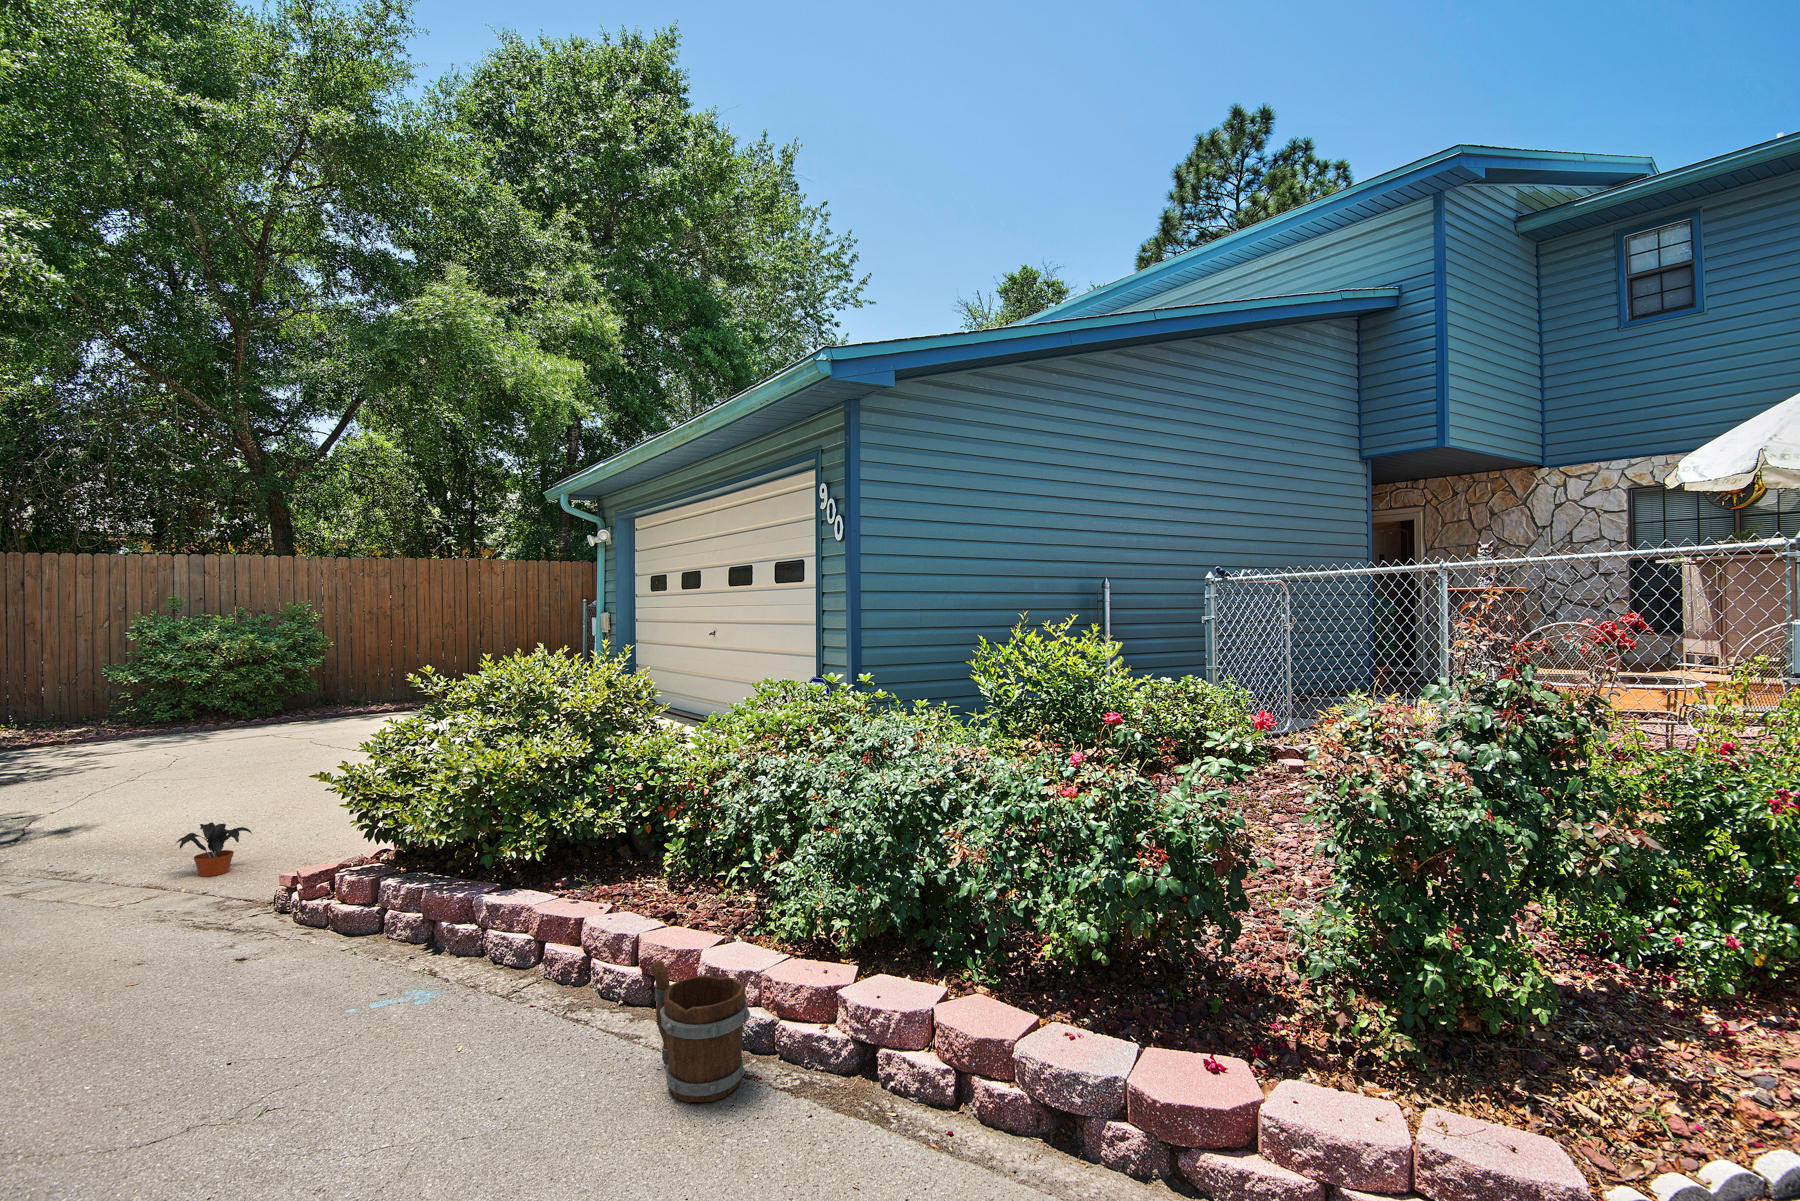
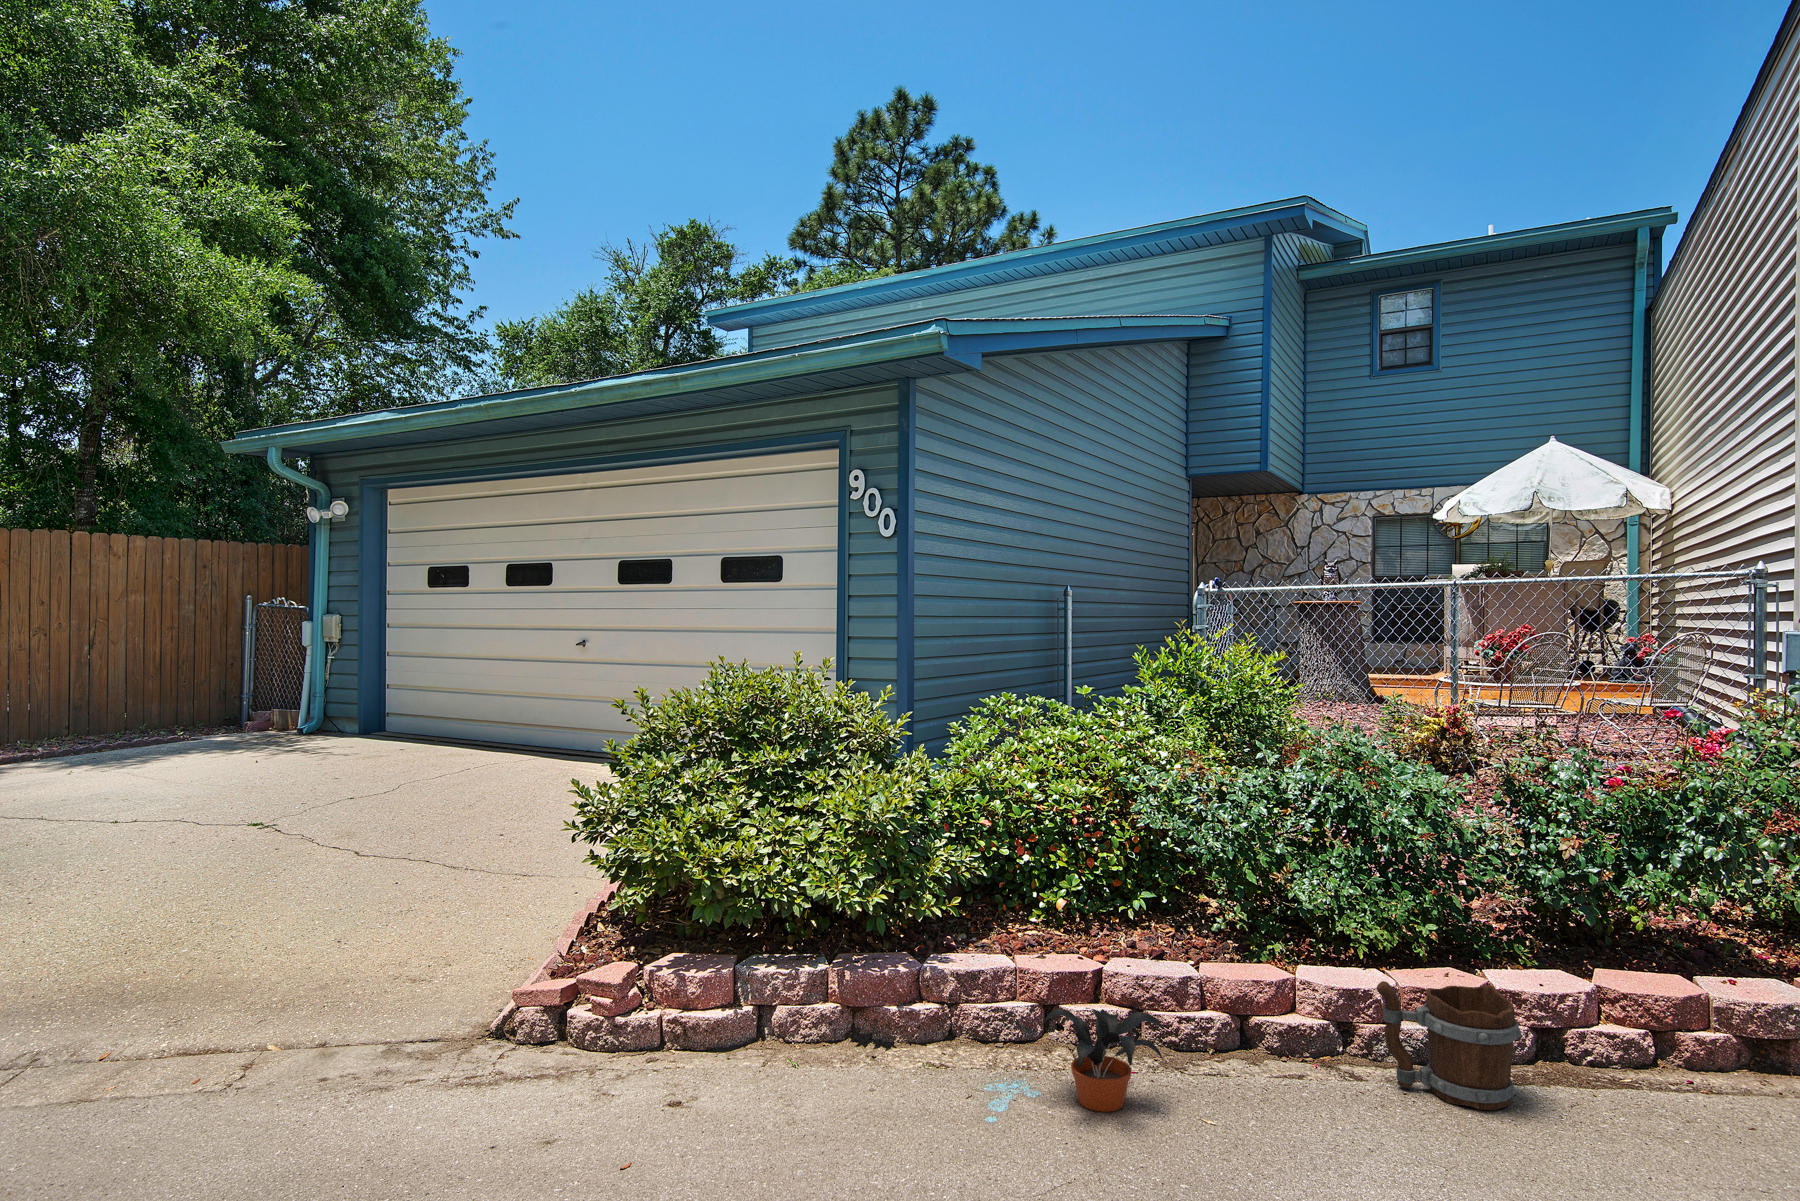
potted plant: present [176,822,252,876] -> present [1042,1008,1164,1112]

